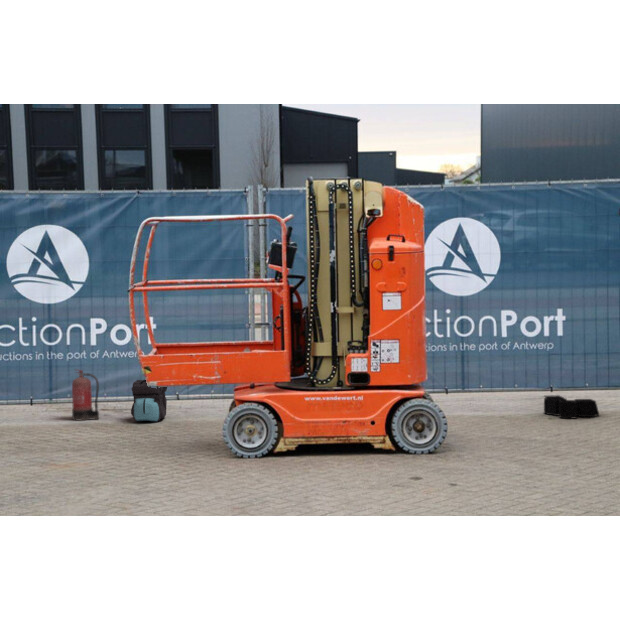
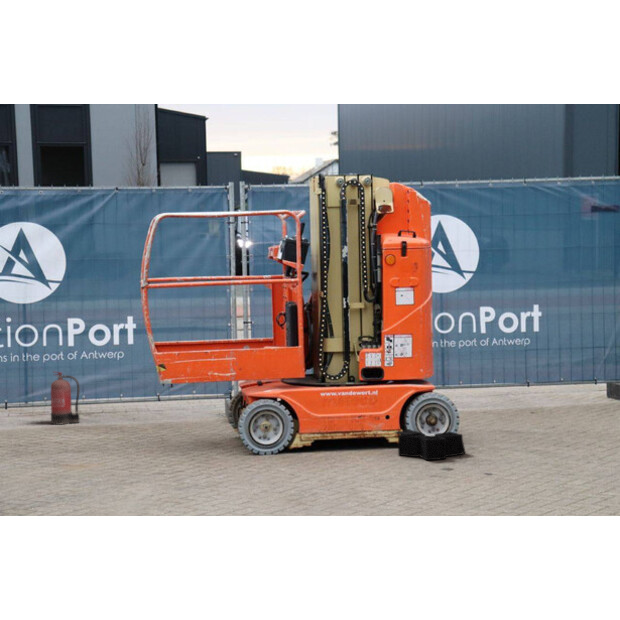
backpack: present [131,380,167,422] -> none [116,380,152,424]
storage bin: present [544,395,599,418] -> present [395,430,465,460]

